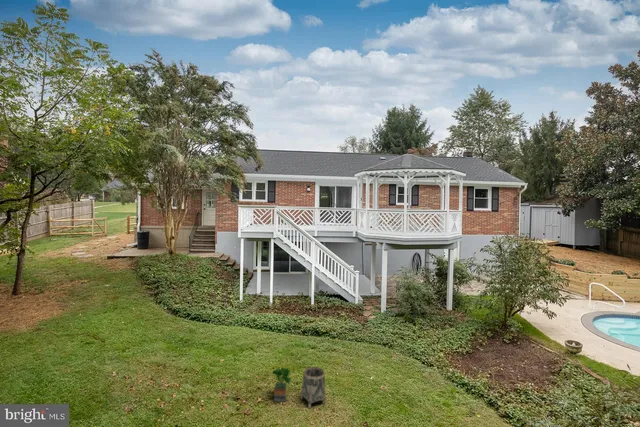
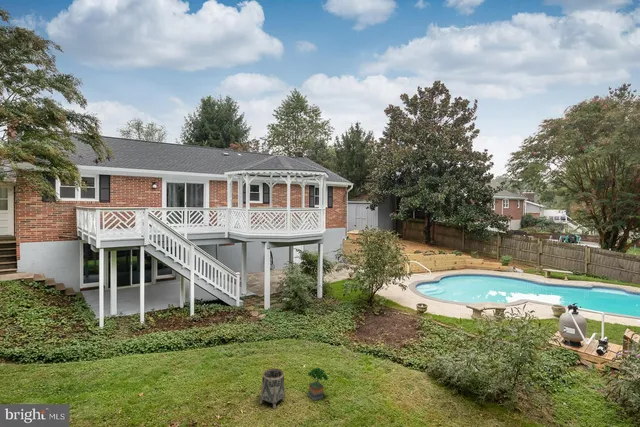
potted tree: present [273,368,291,402] -> present [308,367,328,401]

